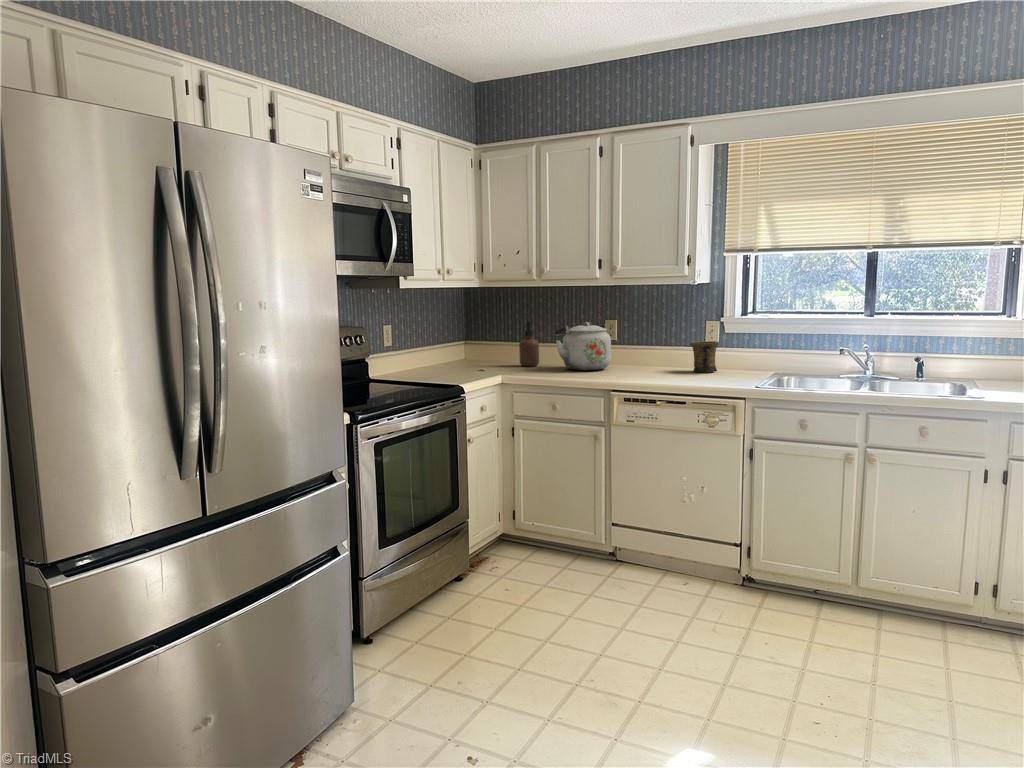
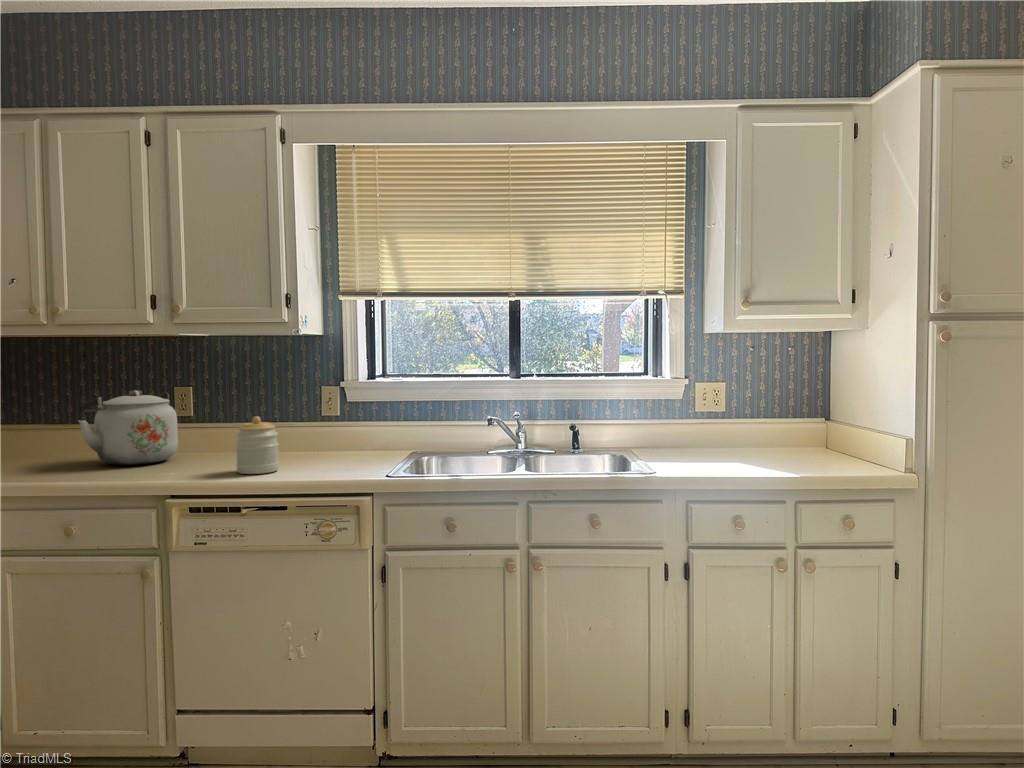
soap dispenser: present [519,321,539,366] -> none [20,390,58,463]
mug: present [690,341,719,372] -> none [295,413,337,457]
jar: none [653,342,681,380] -> present [235,416,279,474]

